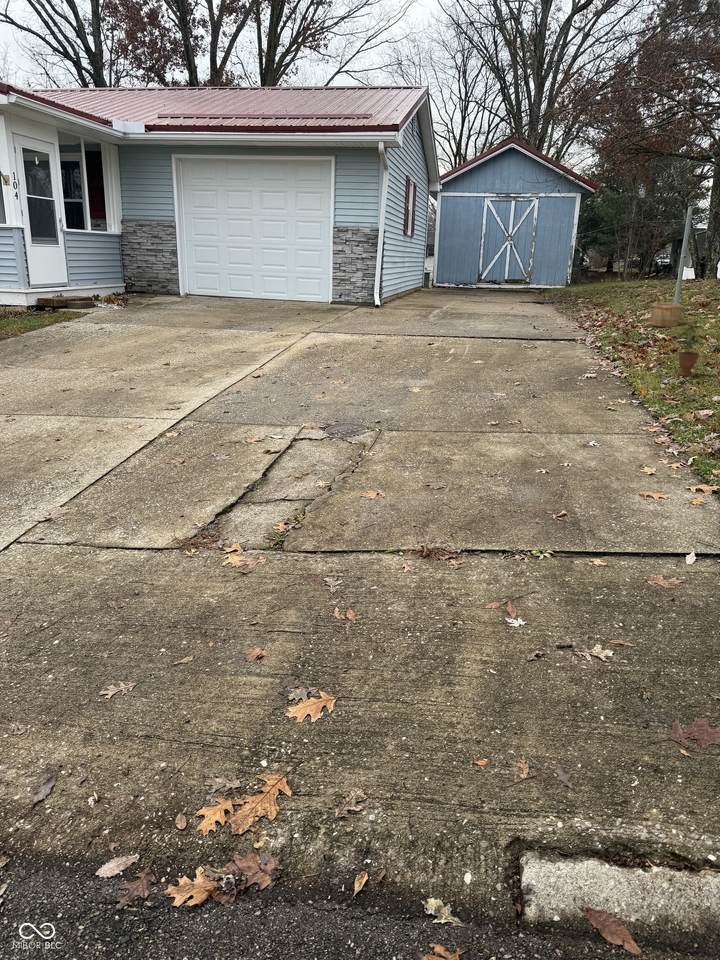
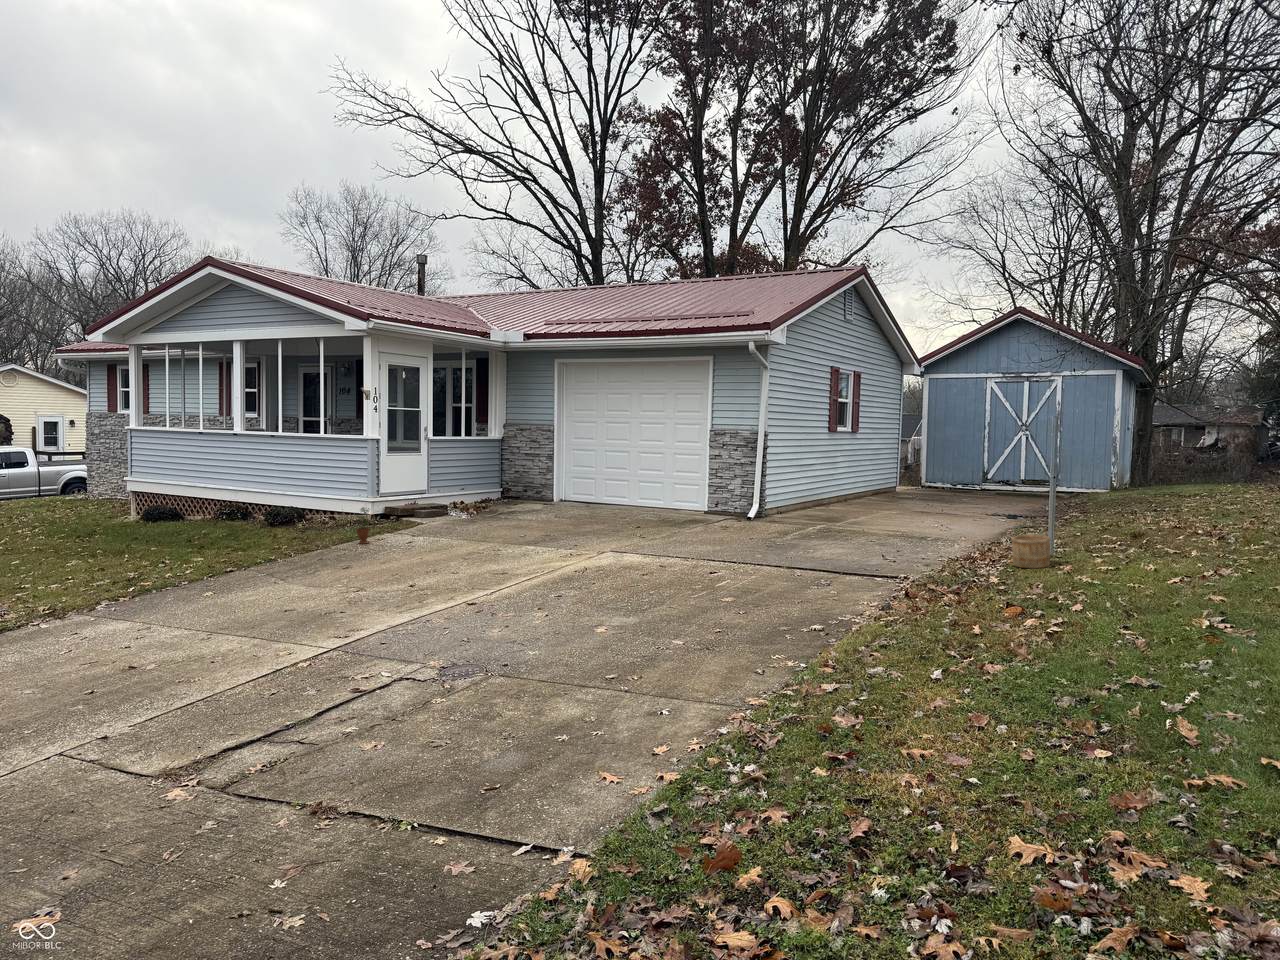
potted plant: present [677,321,701,376] -> present [354,507,369,544]

